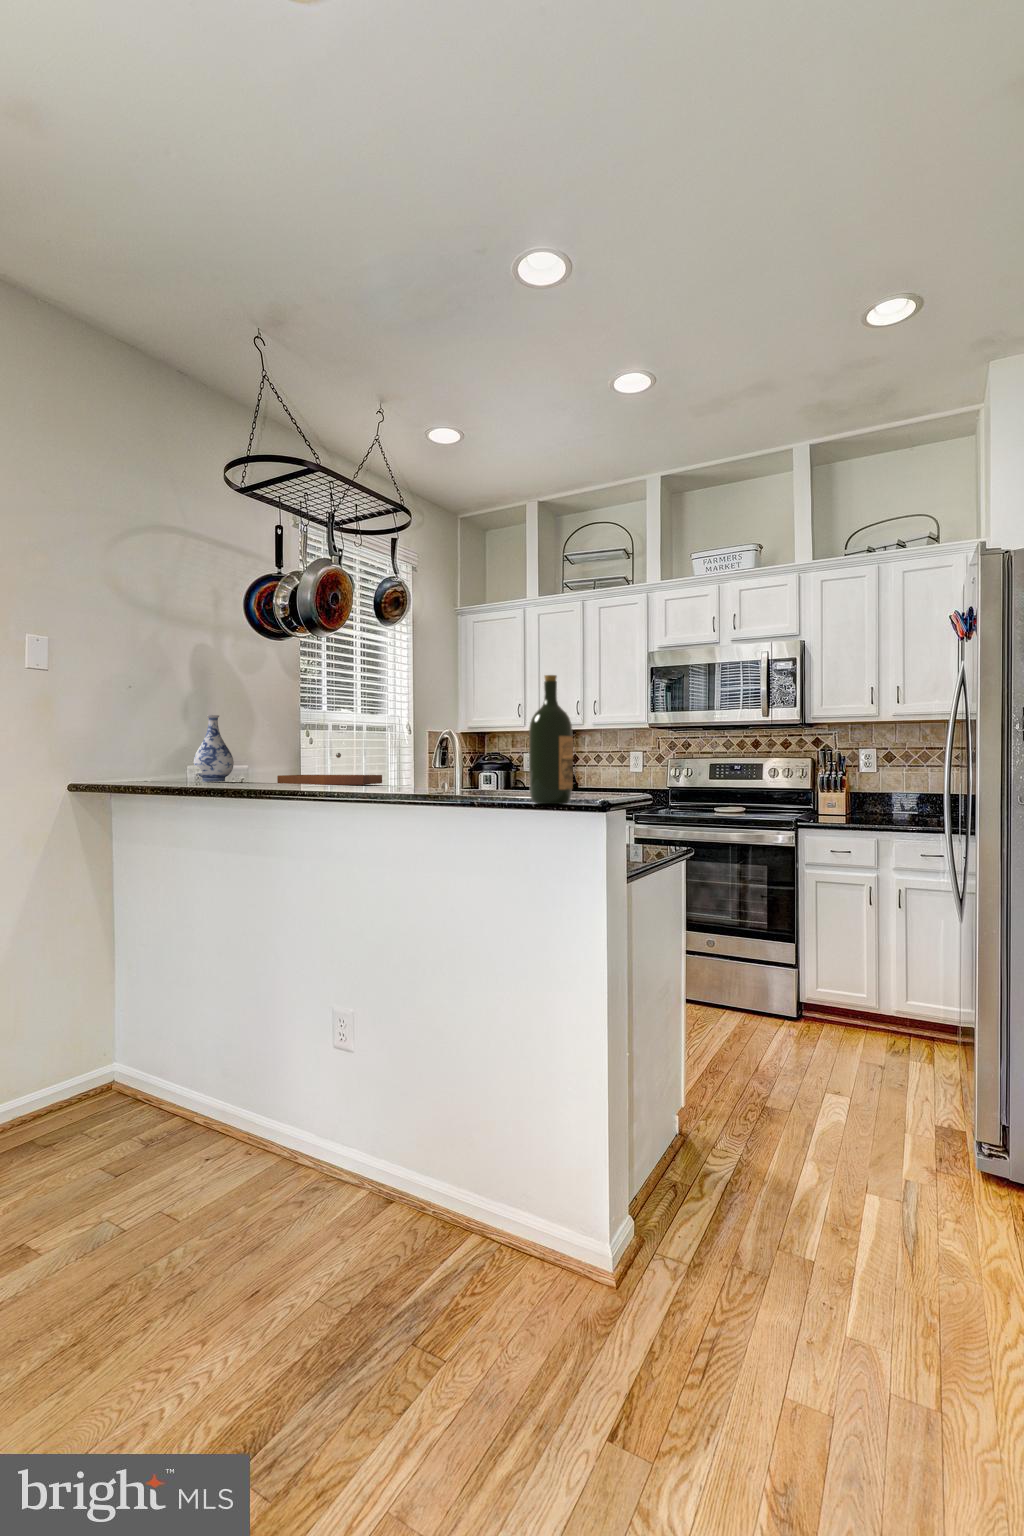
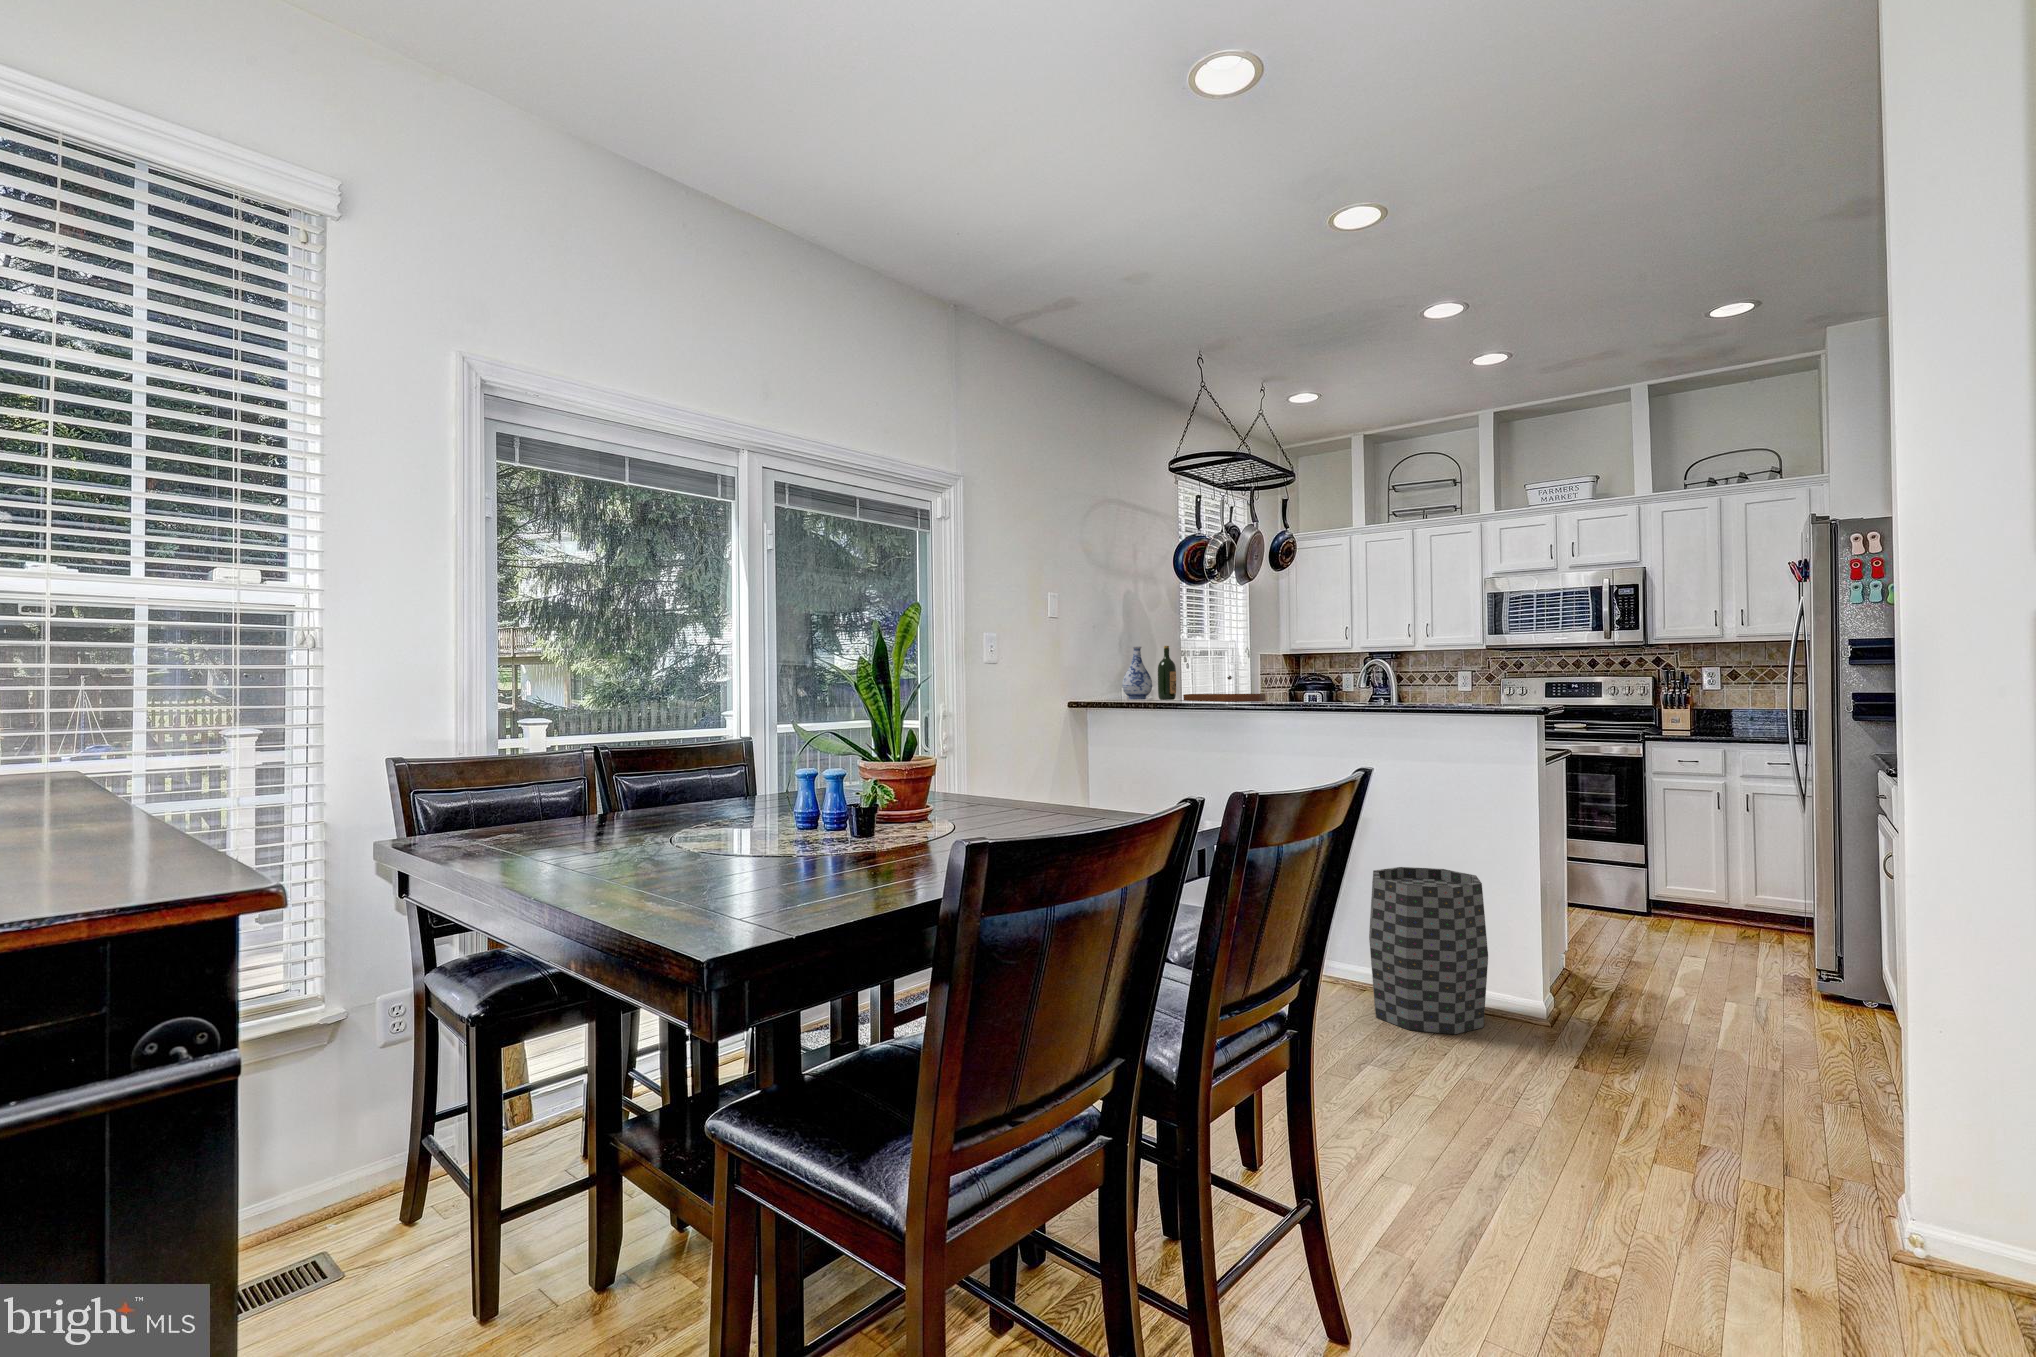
wine bottle: present [529,675,573,804] -> present [1158,646,1176,700]
trash can: none [338,1044,523,1363] -> present [1369,867,1488,1034]

